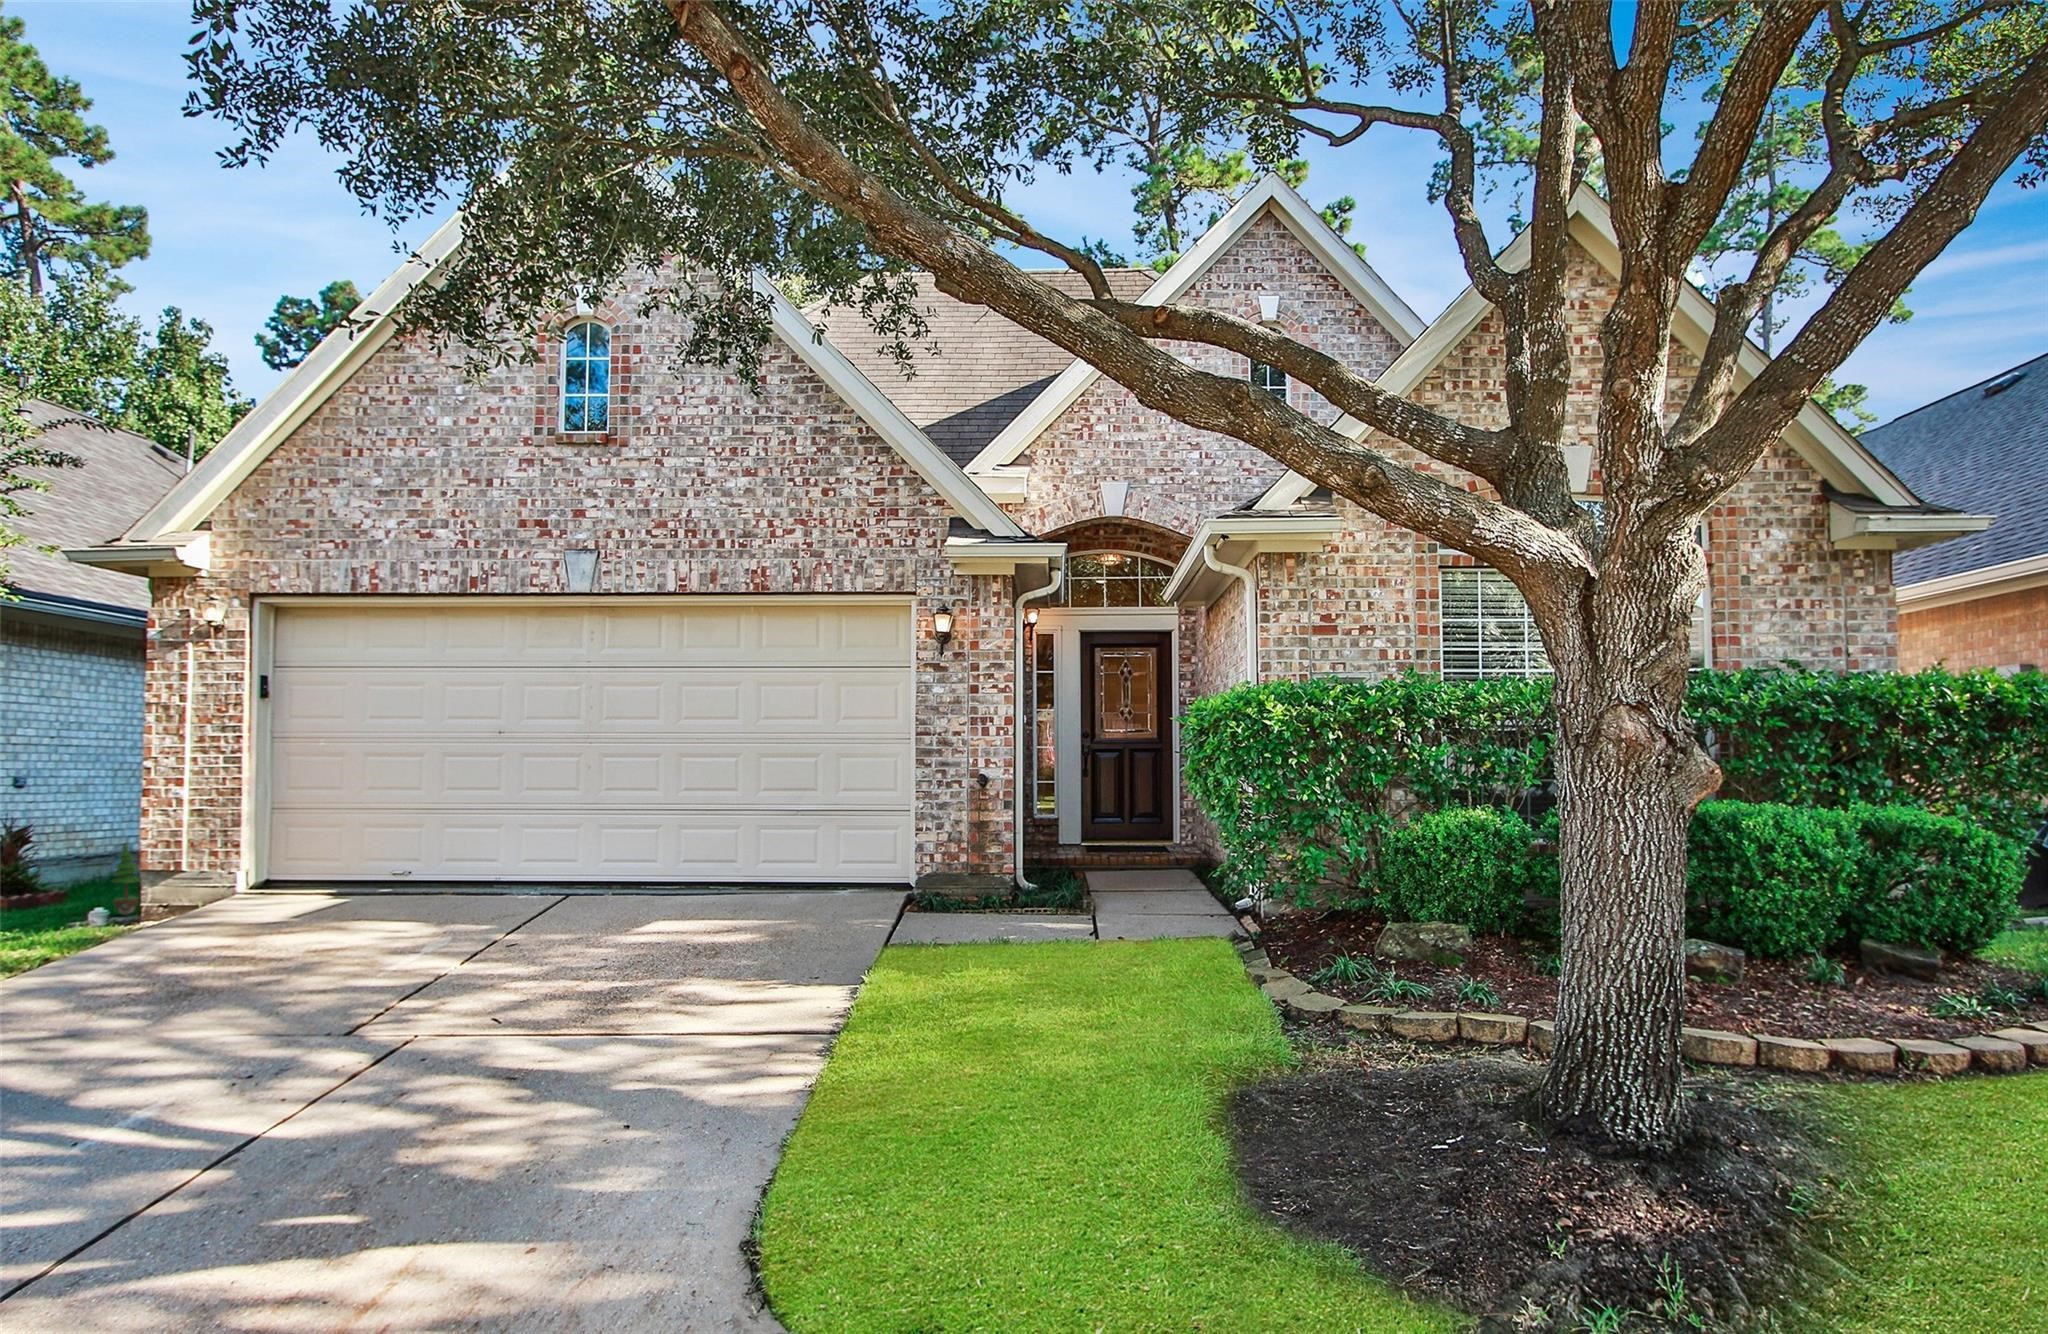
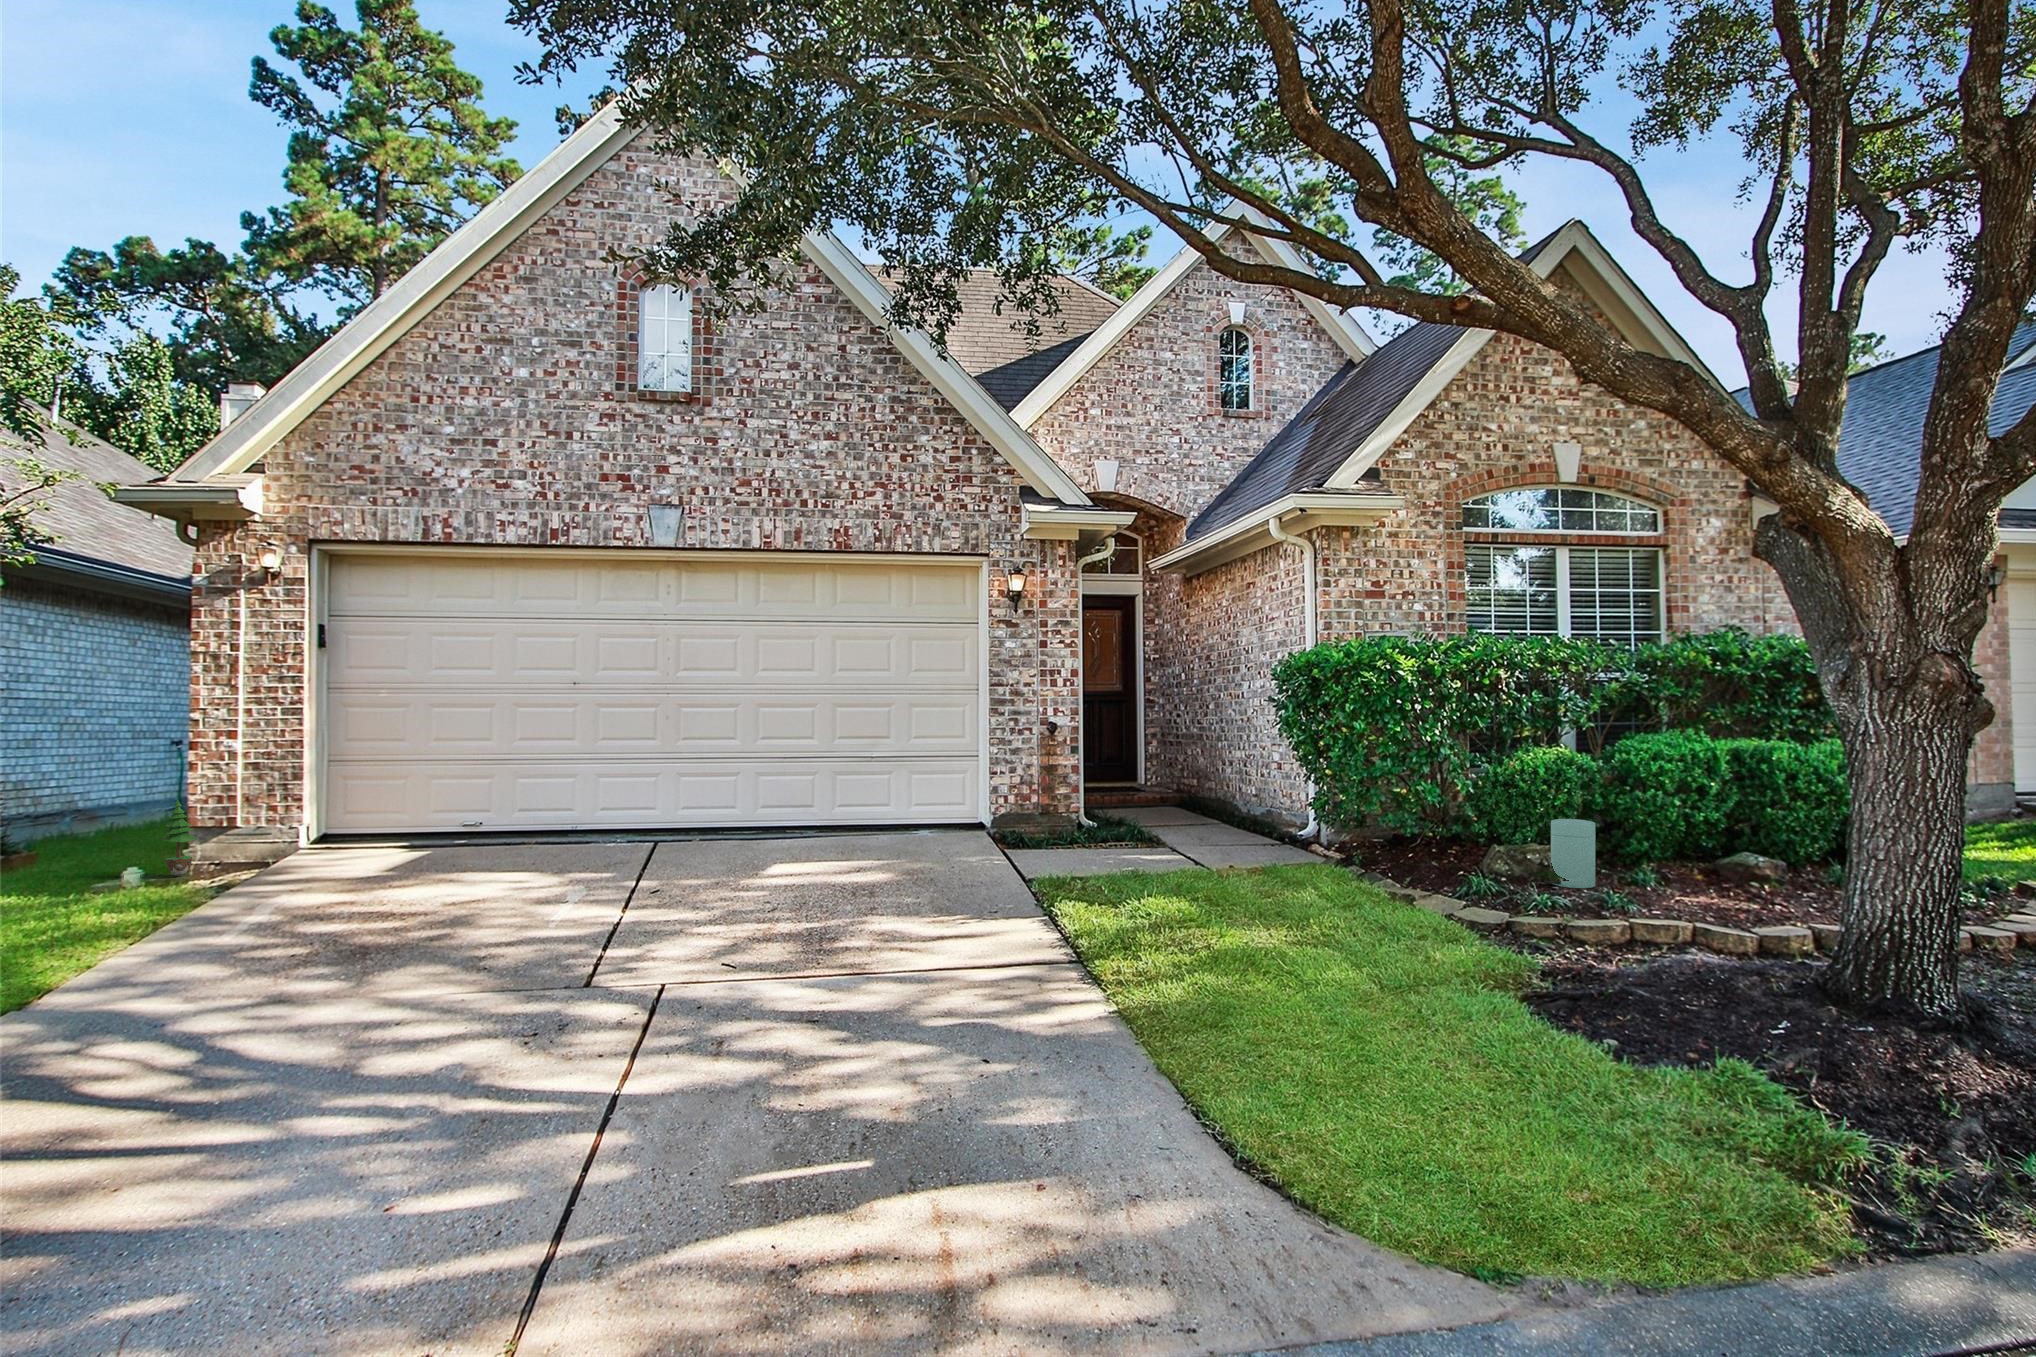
trash can: none [1455,891,1515,971] -> present [1544,819,1595,888]

